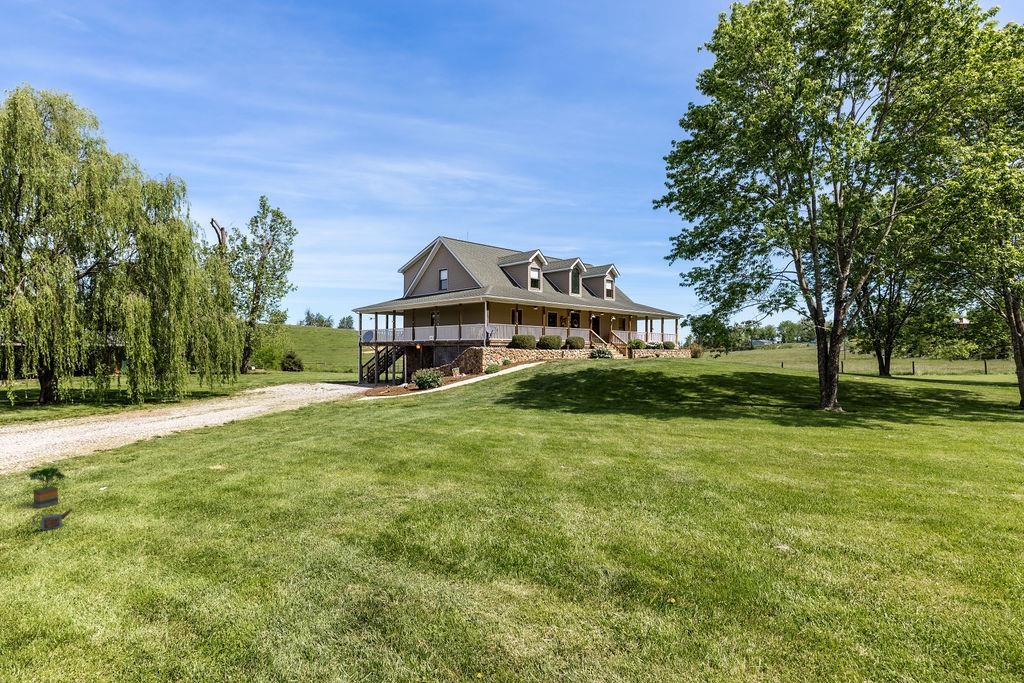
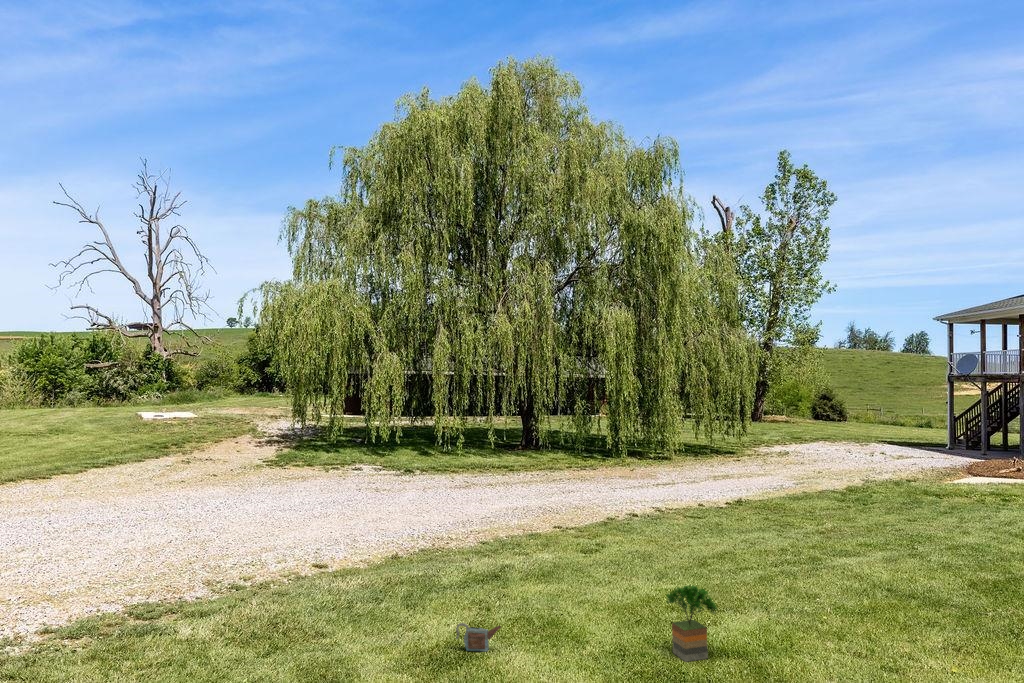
potted tree: present [29,468,65,508] -> present [666,585,717,662]

